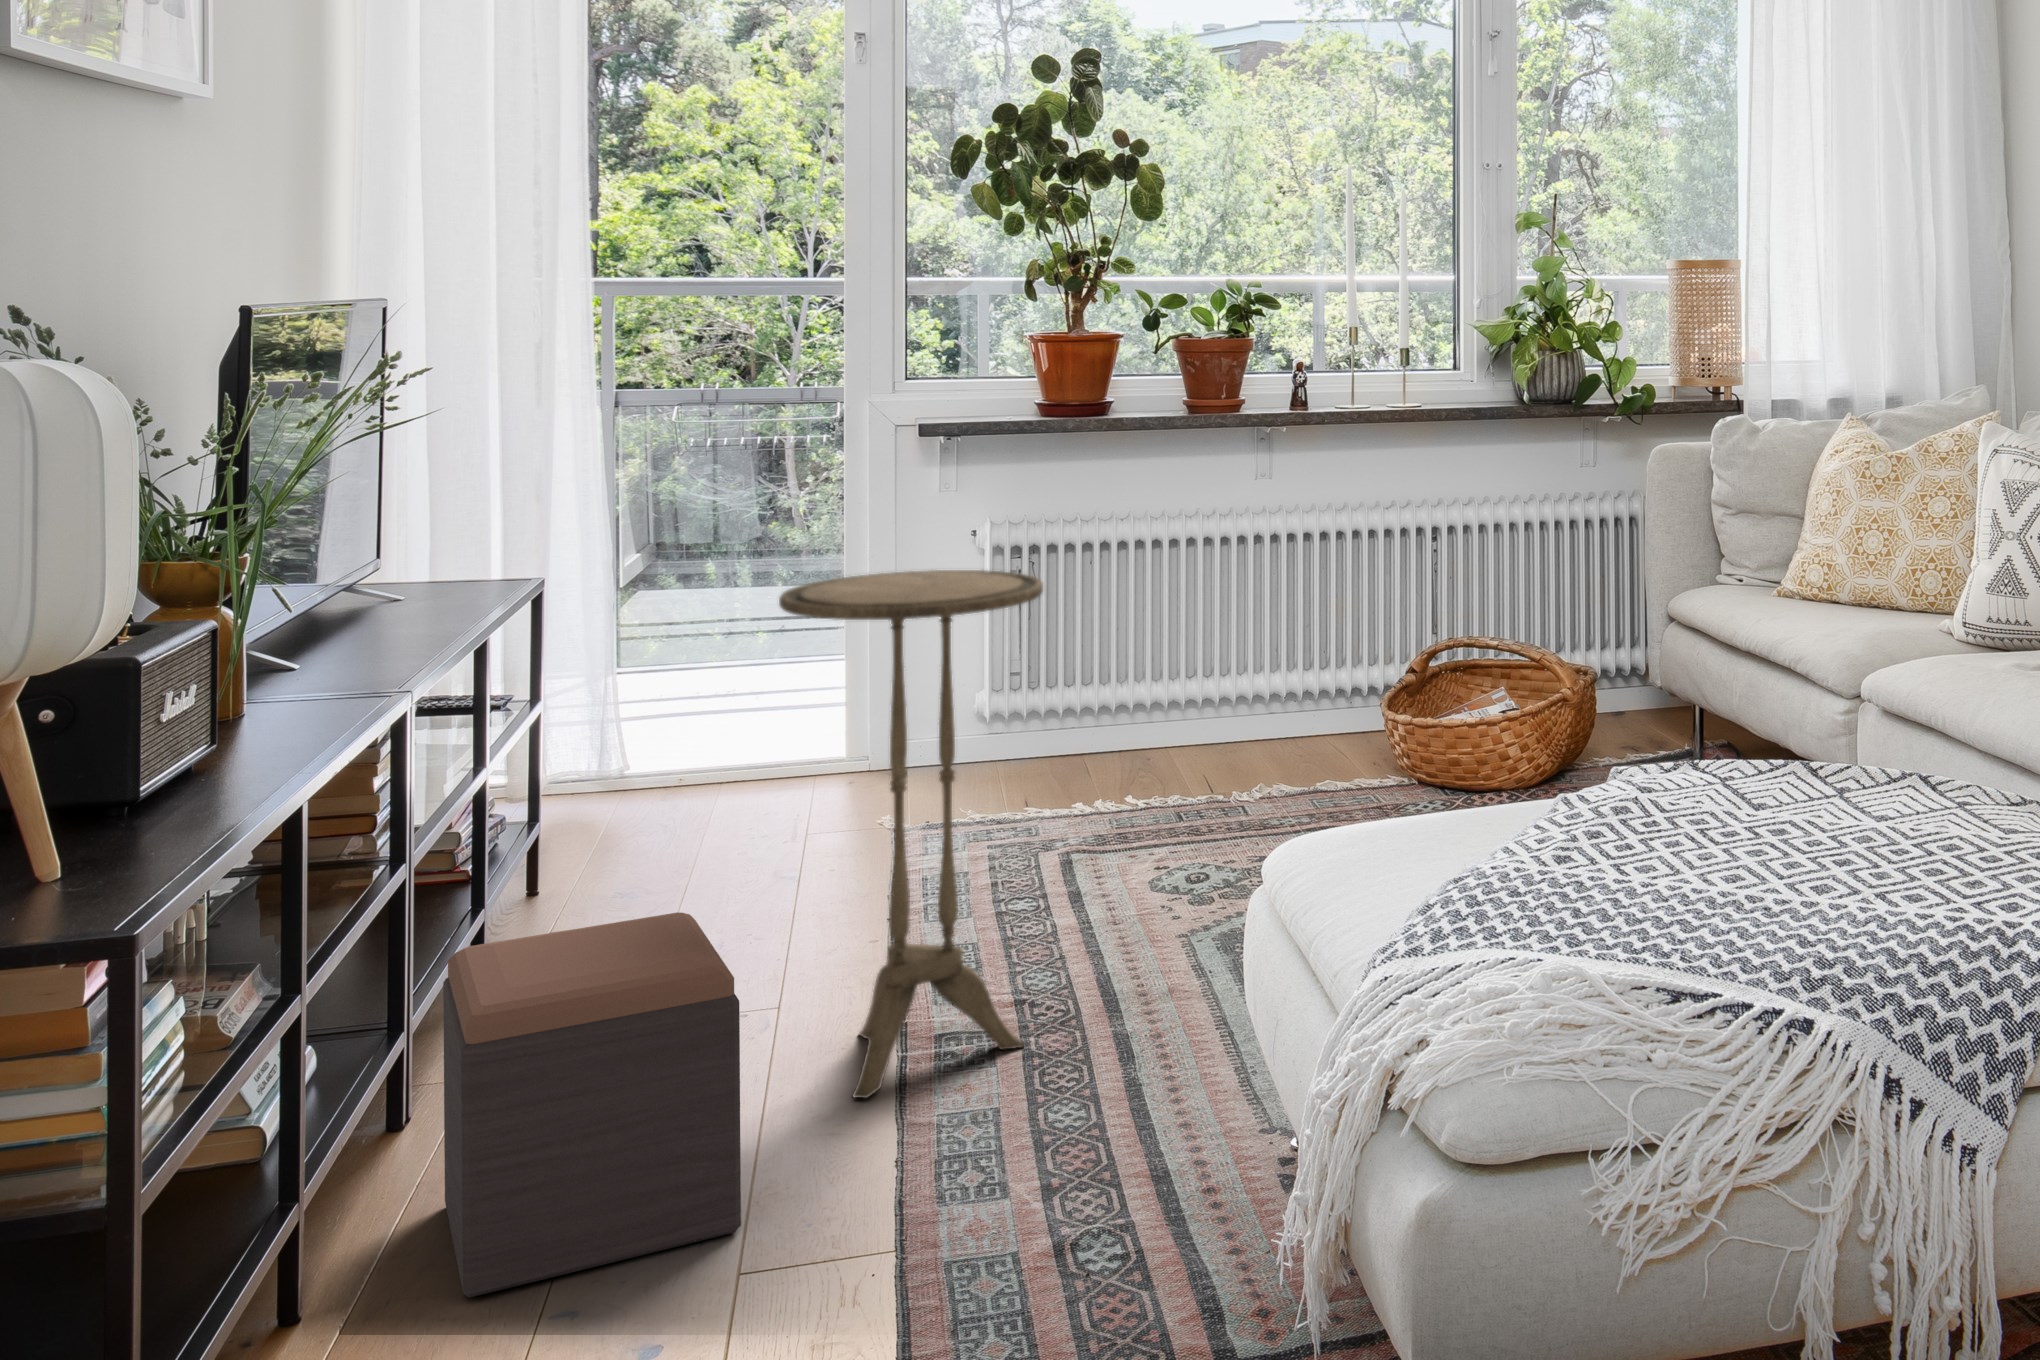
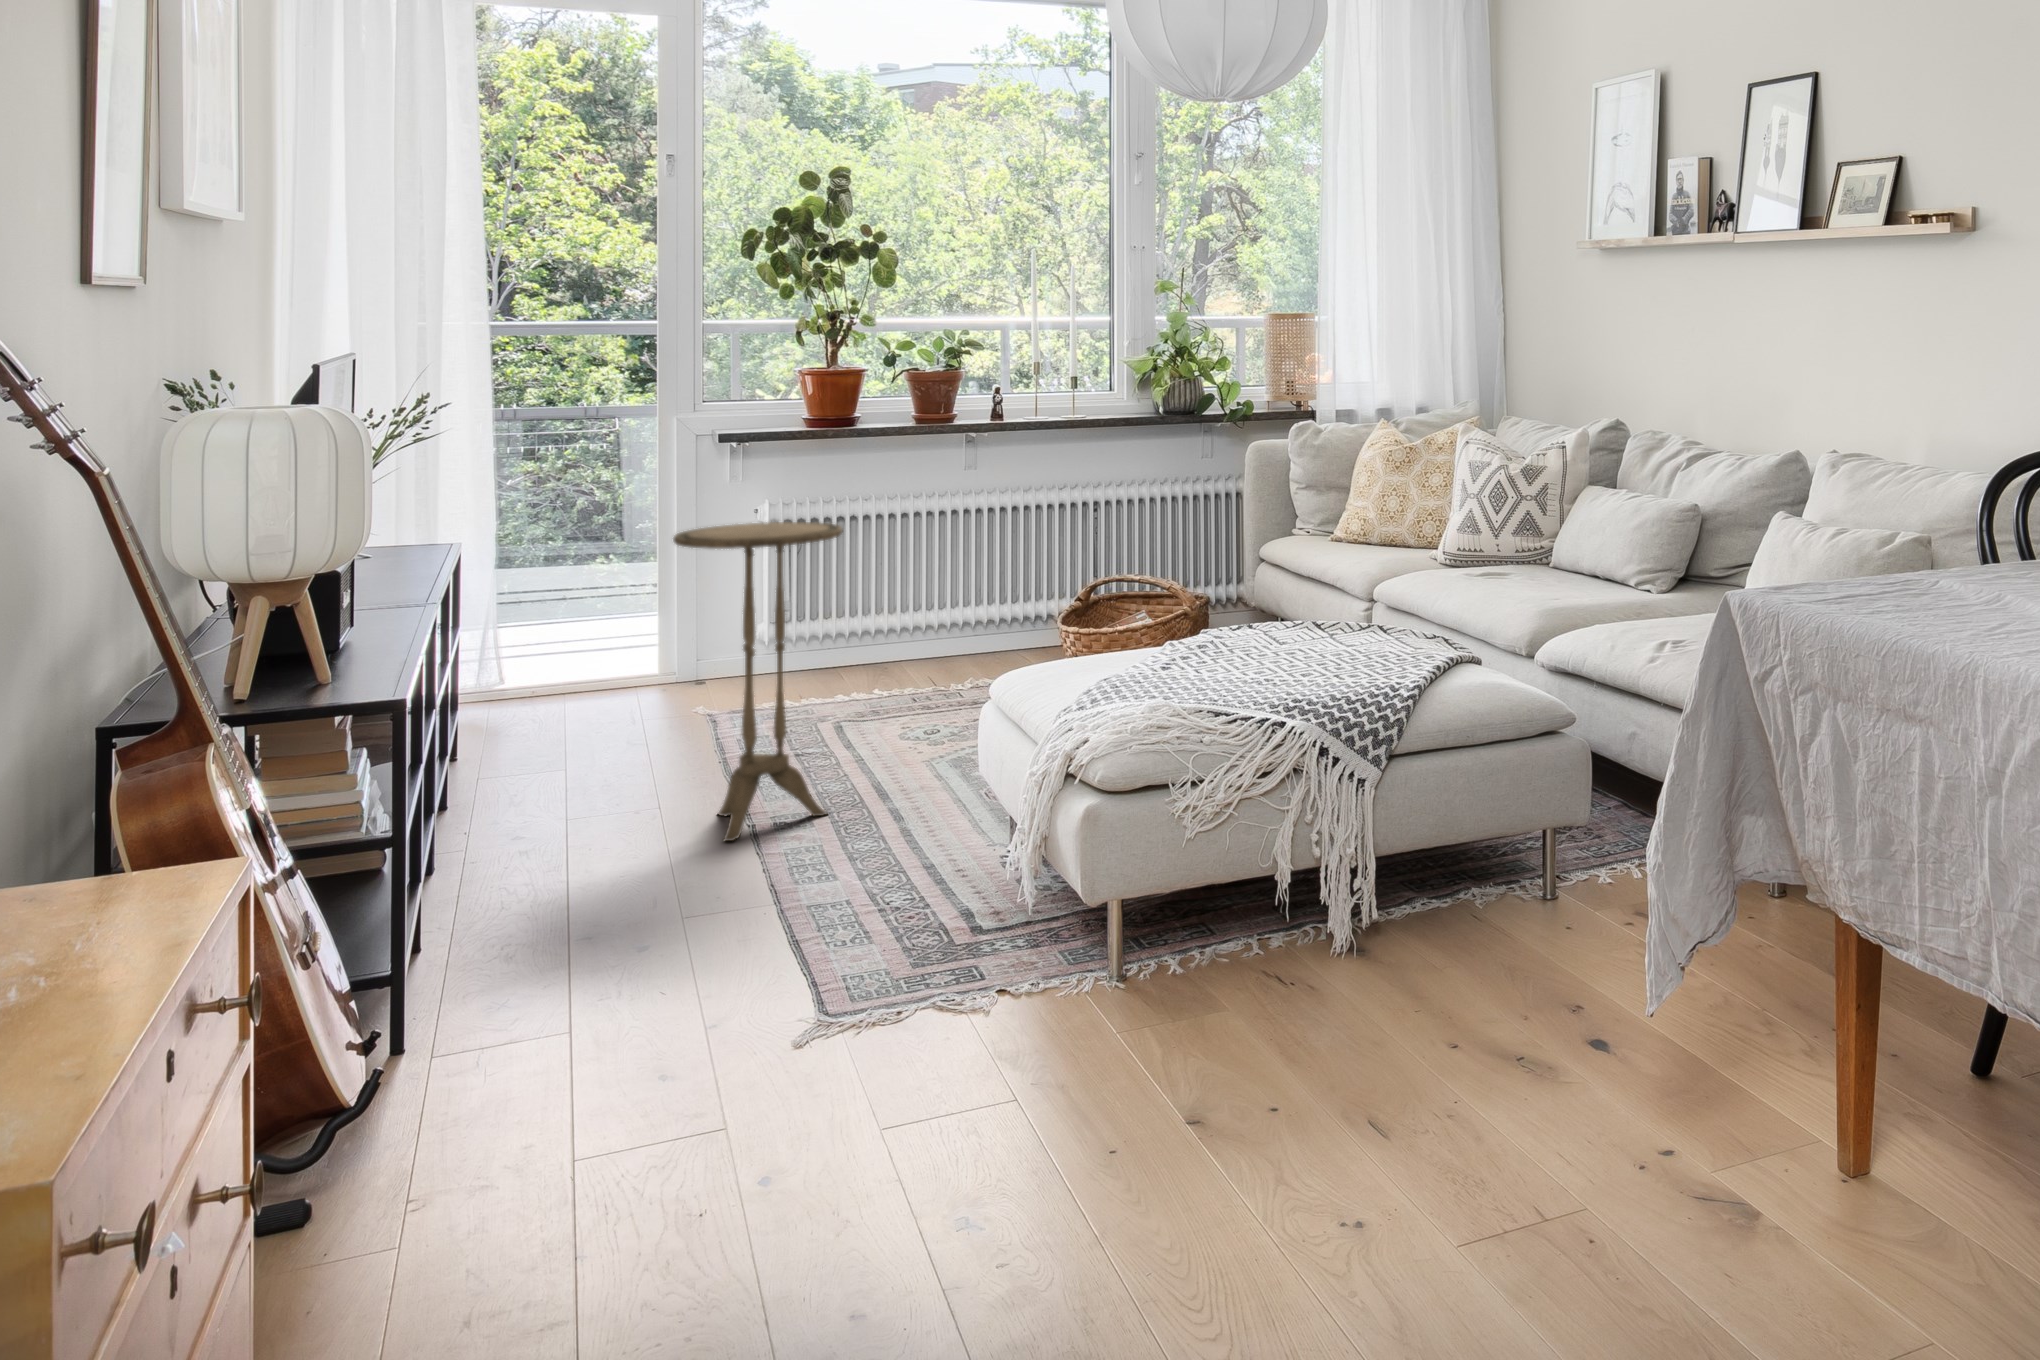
footstool: present [443,912,741,1297] -> none [479,724,673,931]

